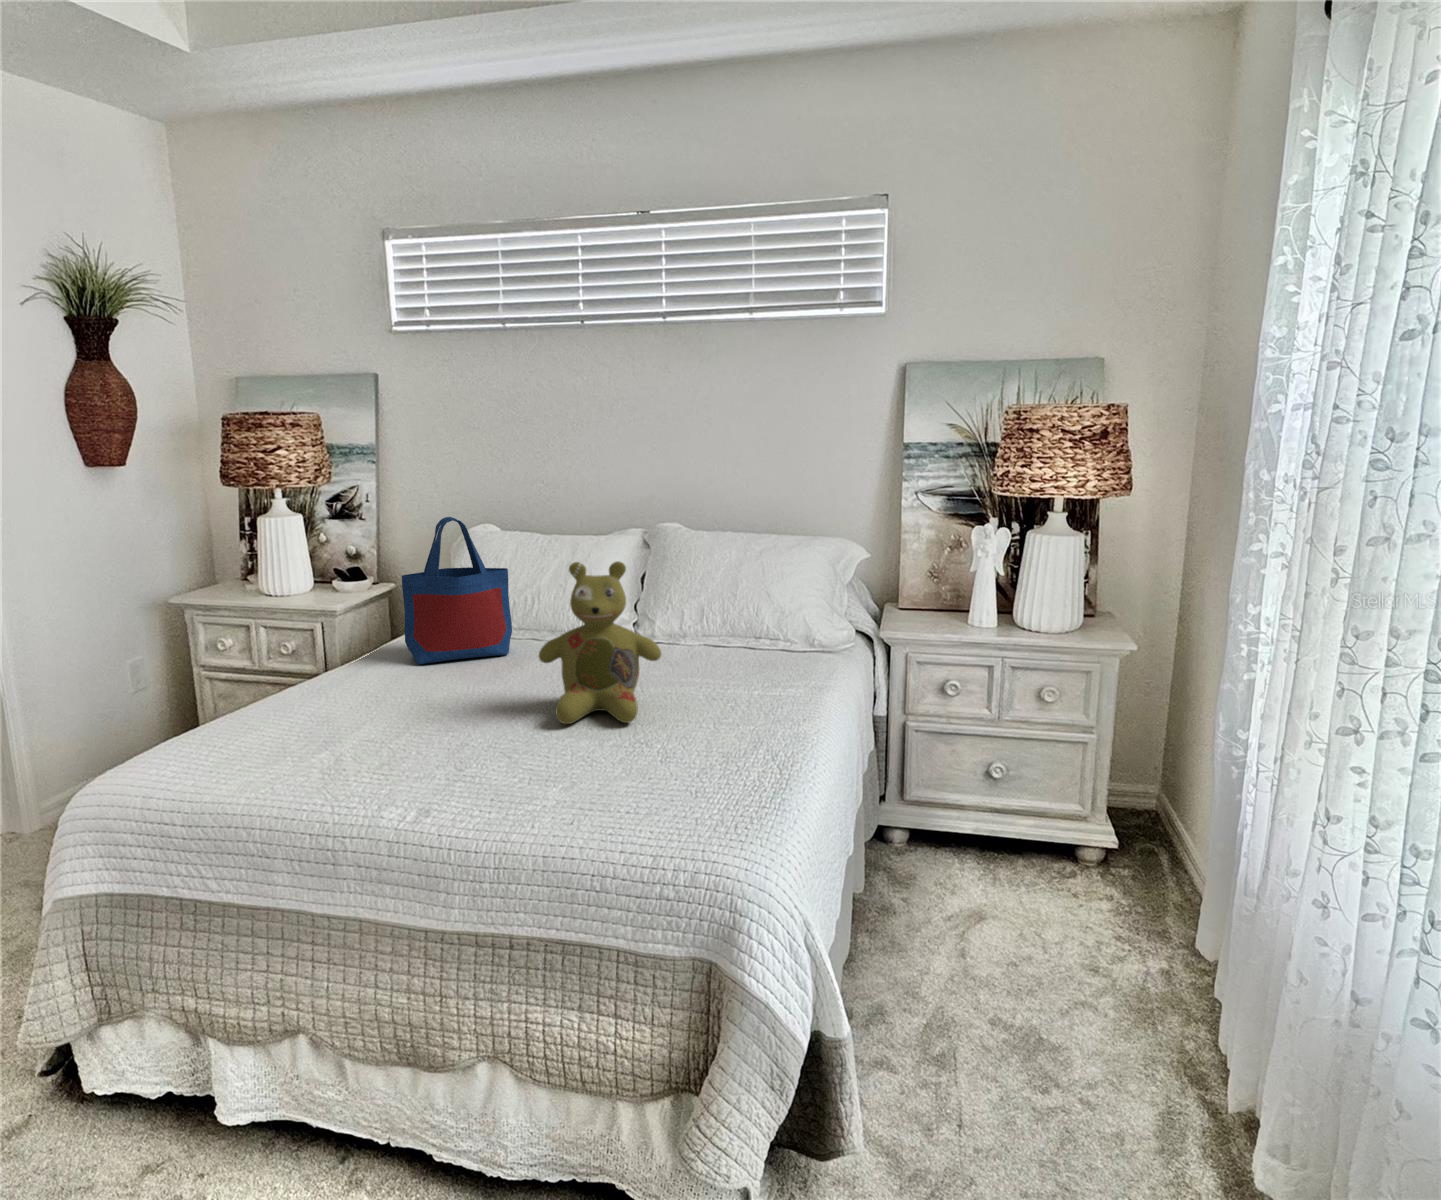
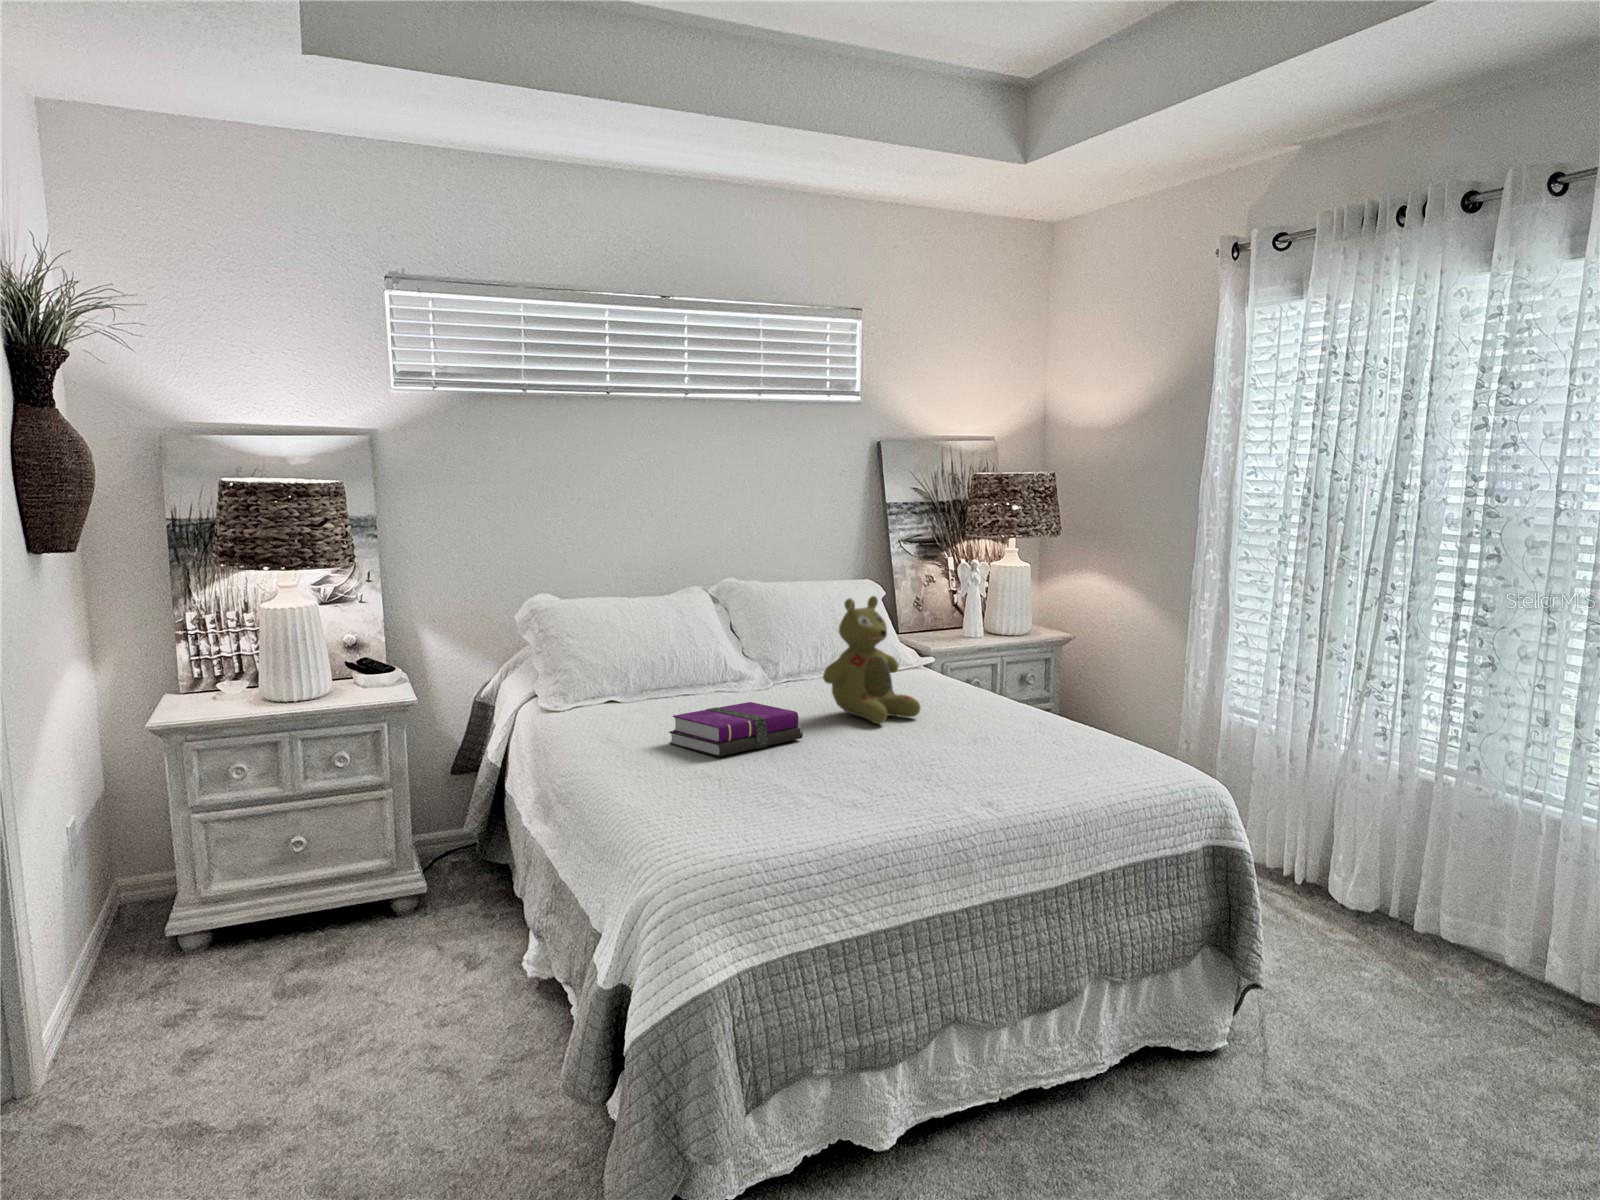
tote bag: present [402,517,512,664] -> none [605,578,685,718]
notebook: none [313,669,462,728] -> present [669,702,803,756]

